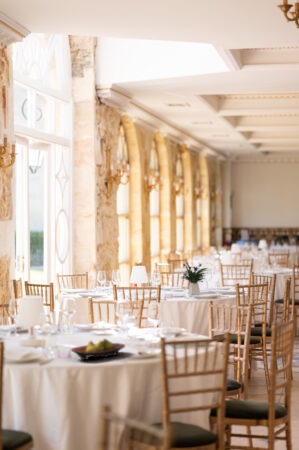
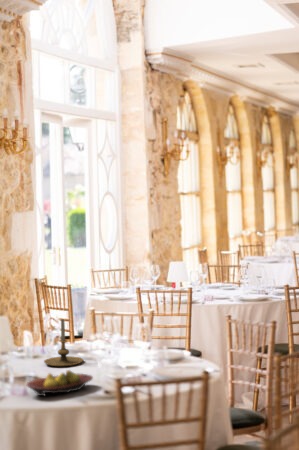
flower arrangement: present [182,262,207,295] -> none [222,256,257,294]
candle holder: none [67,300,102,341] -> present [44,320,83,366]

